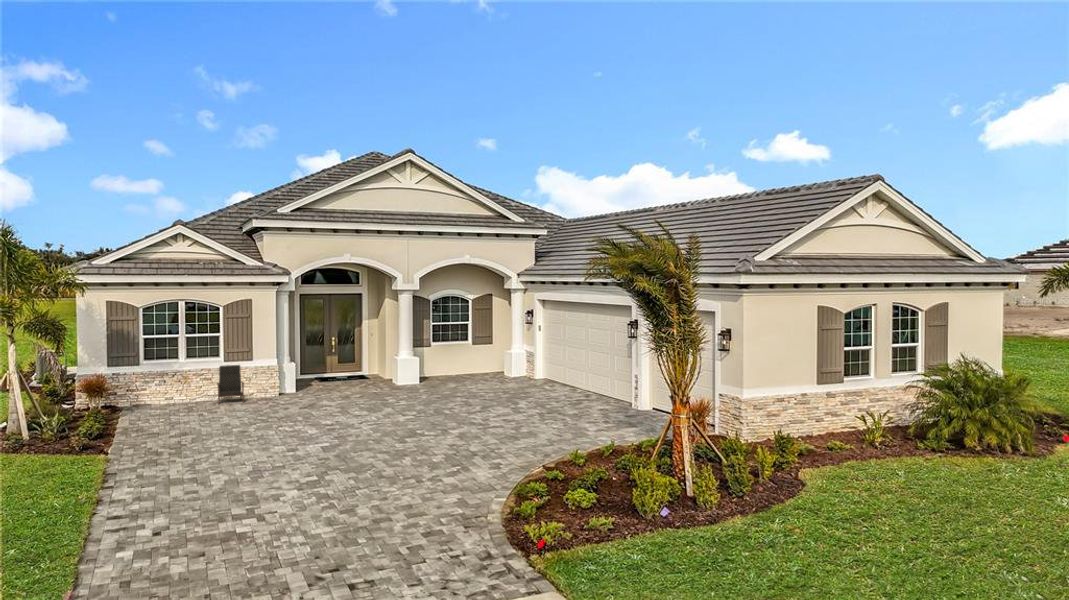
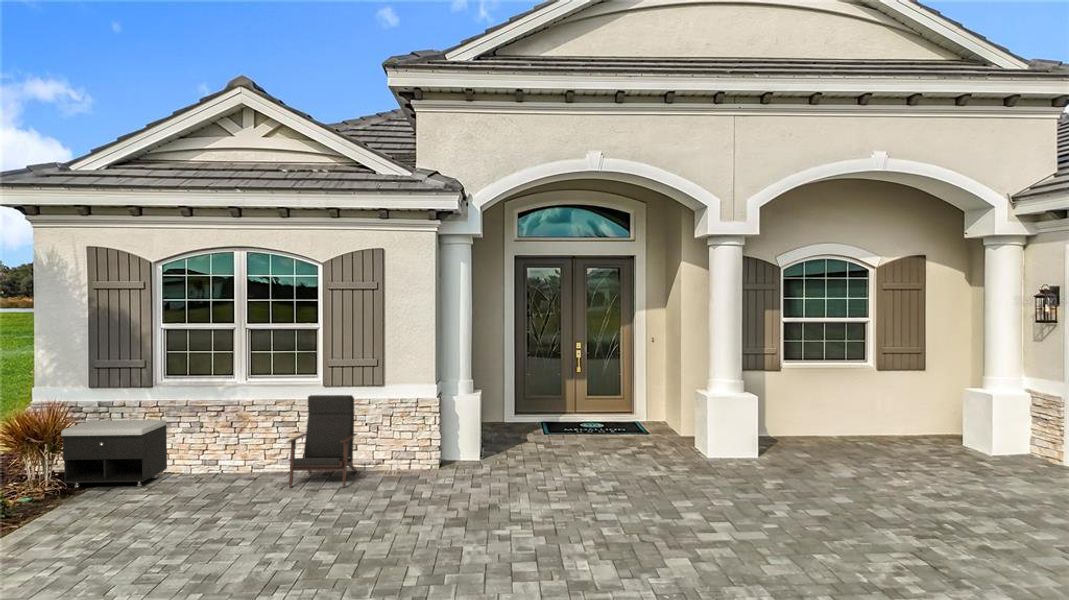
storage bench: none [109,380,149,411] -> present [61,420,167,487]

